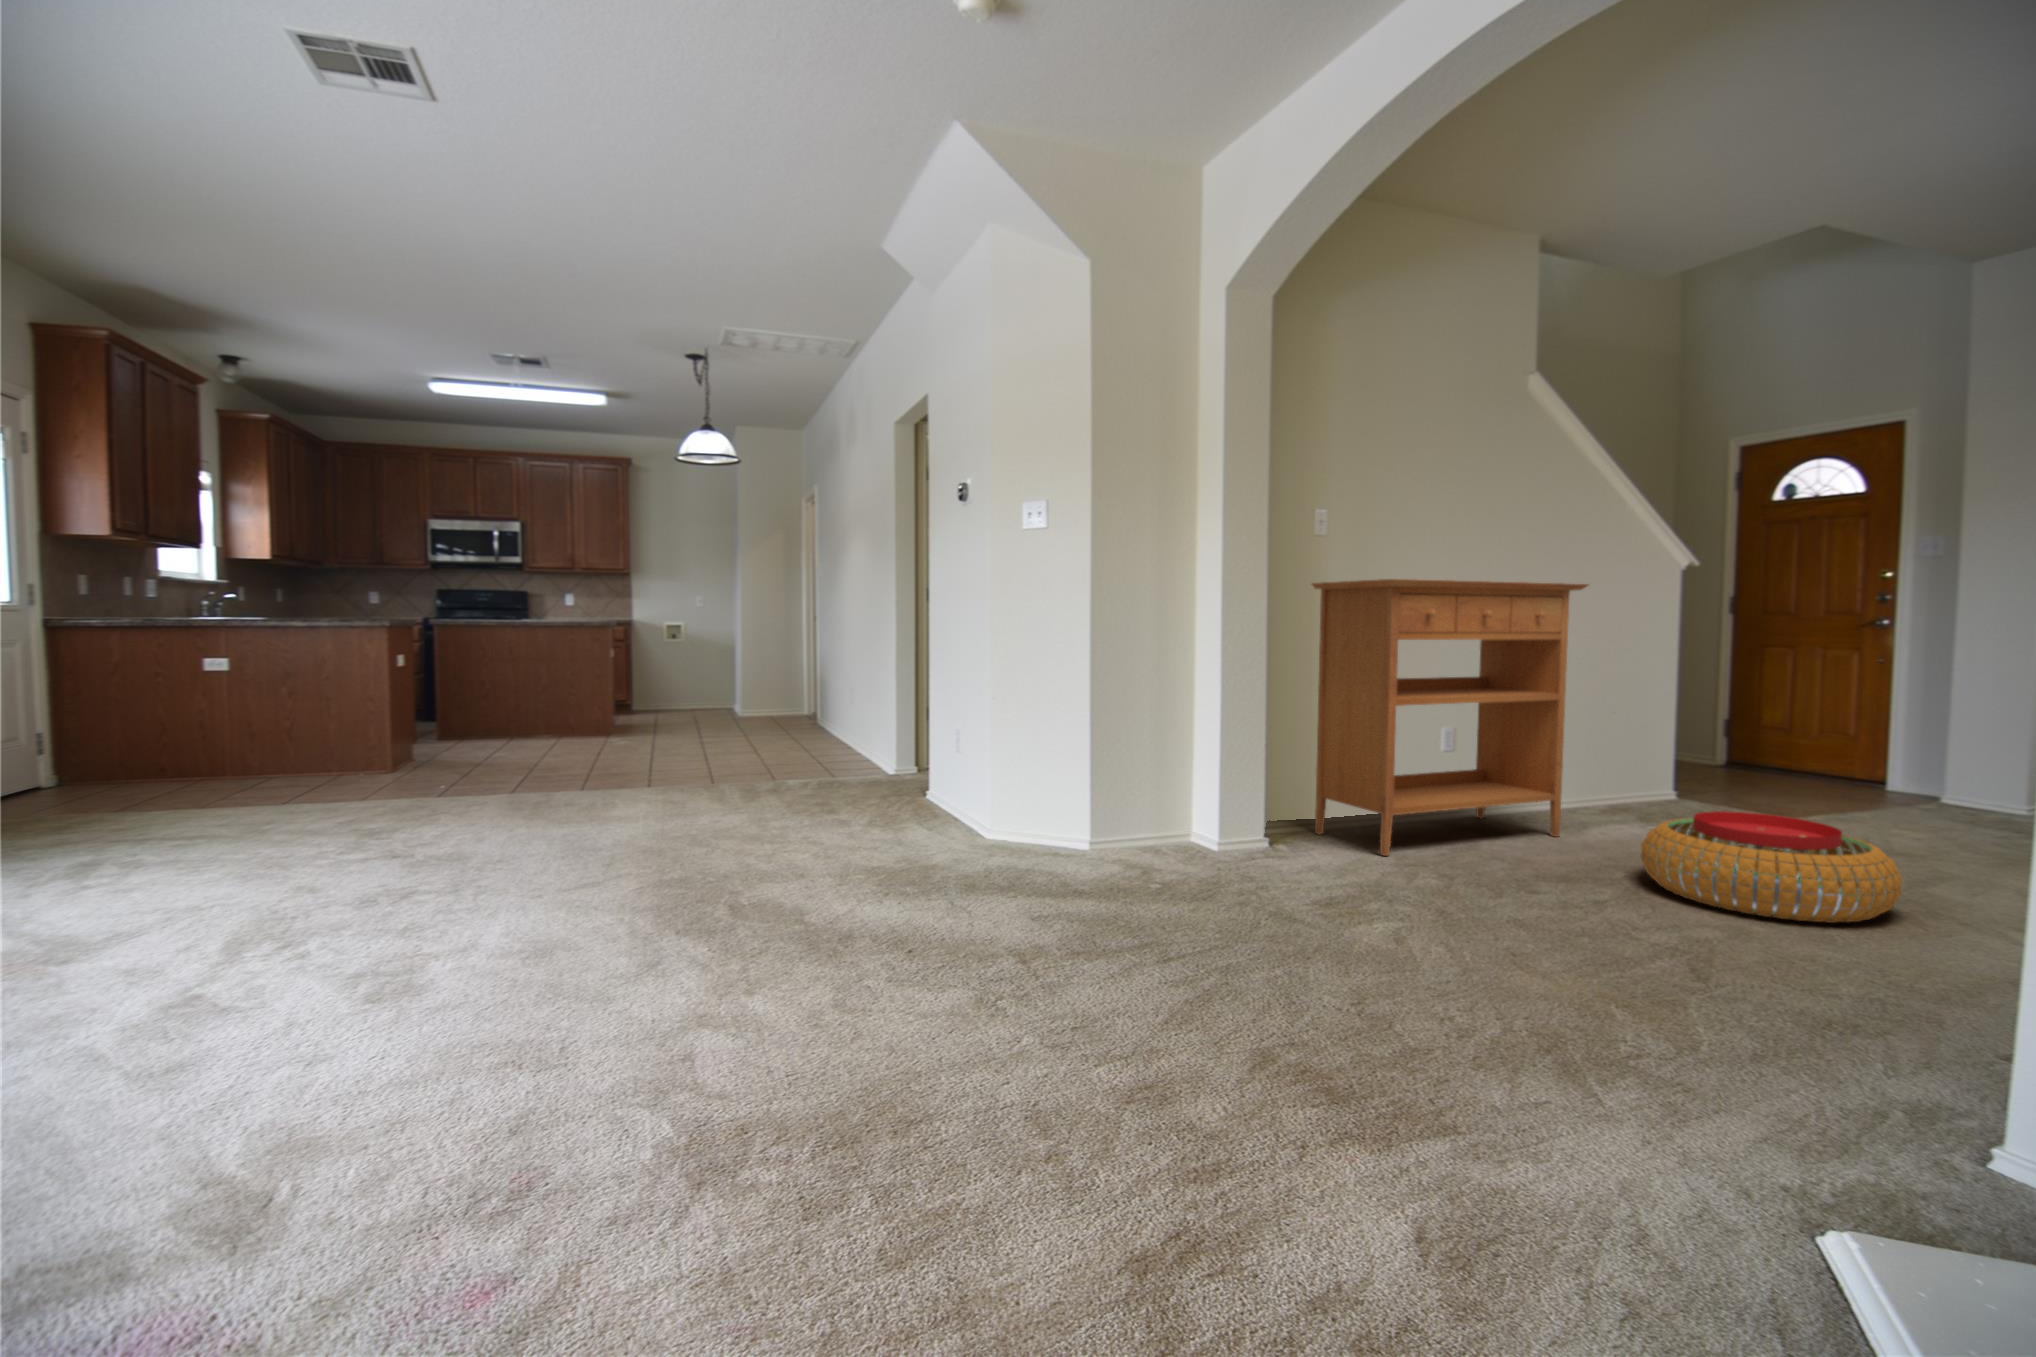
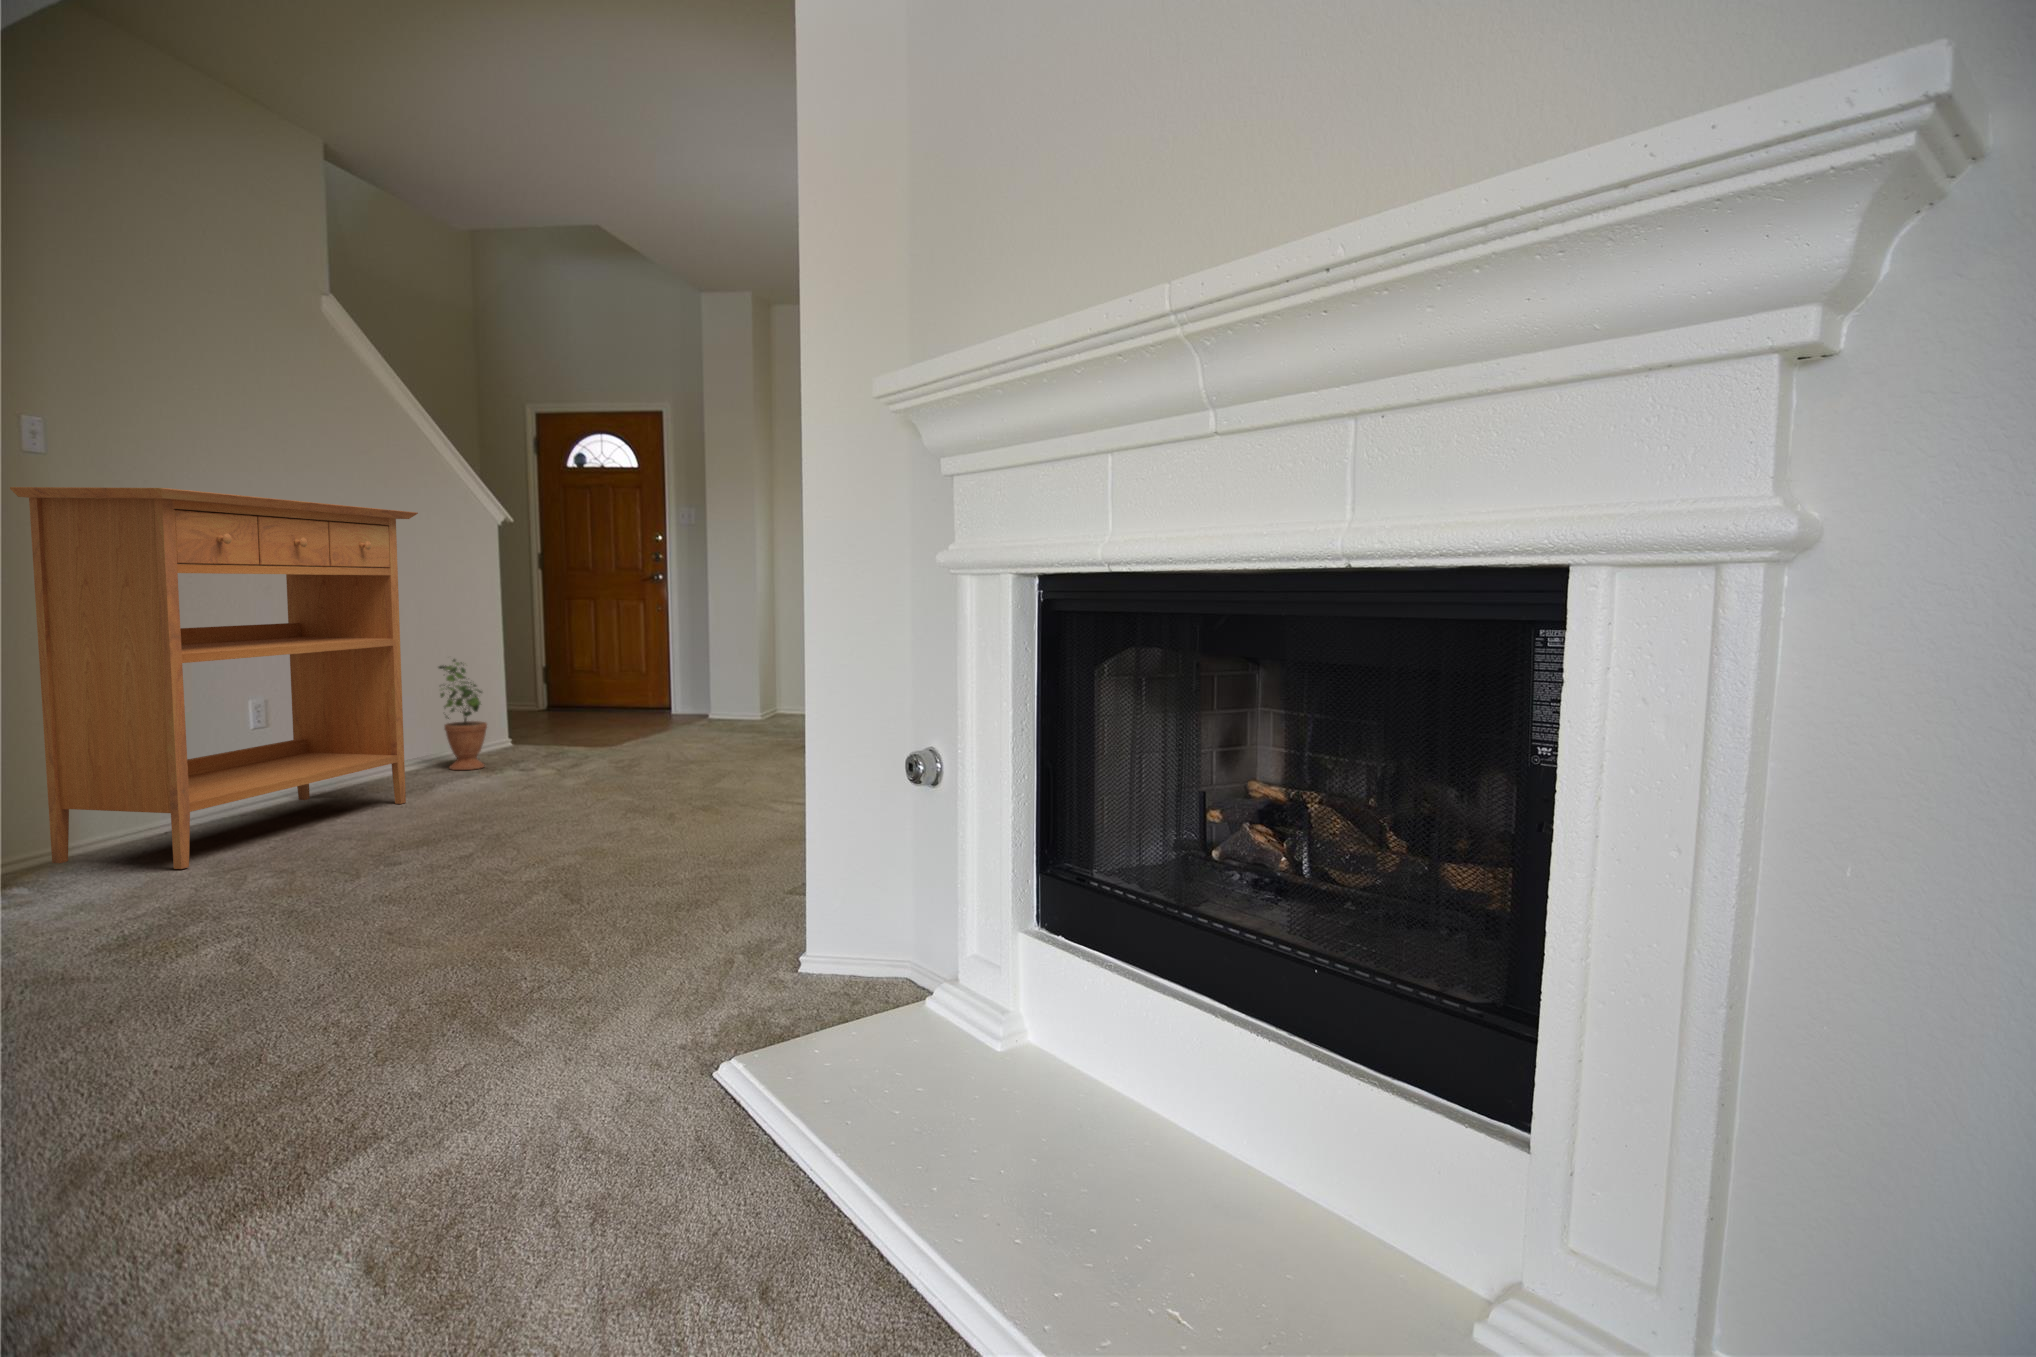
potted plant: none [1603,711,1647,816] -> present [439,659,487,770]
pouf: present [1641,811,1902,923] -> none [498,742,708,838]

